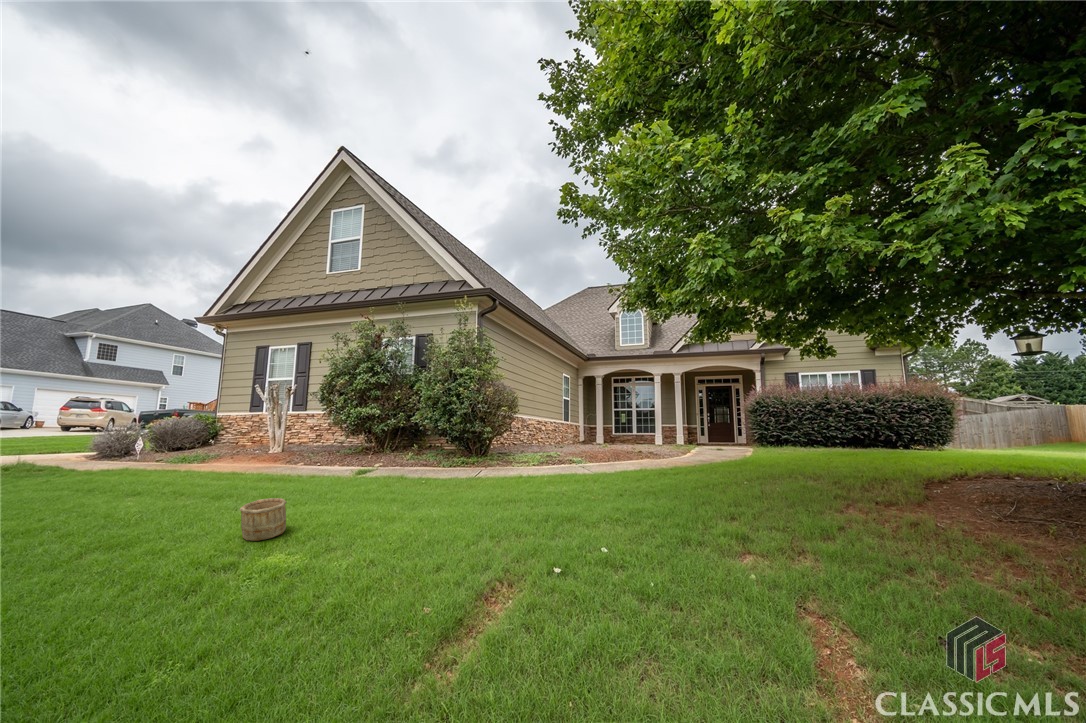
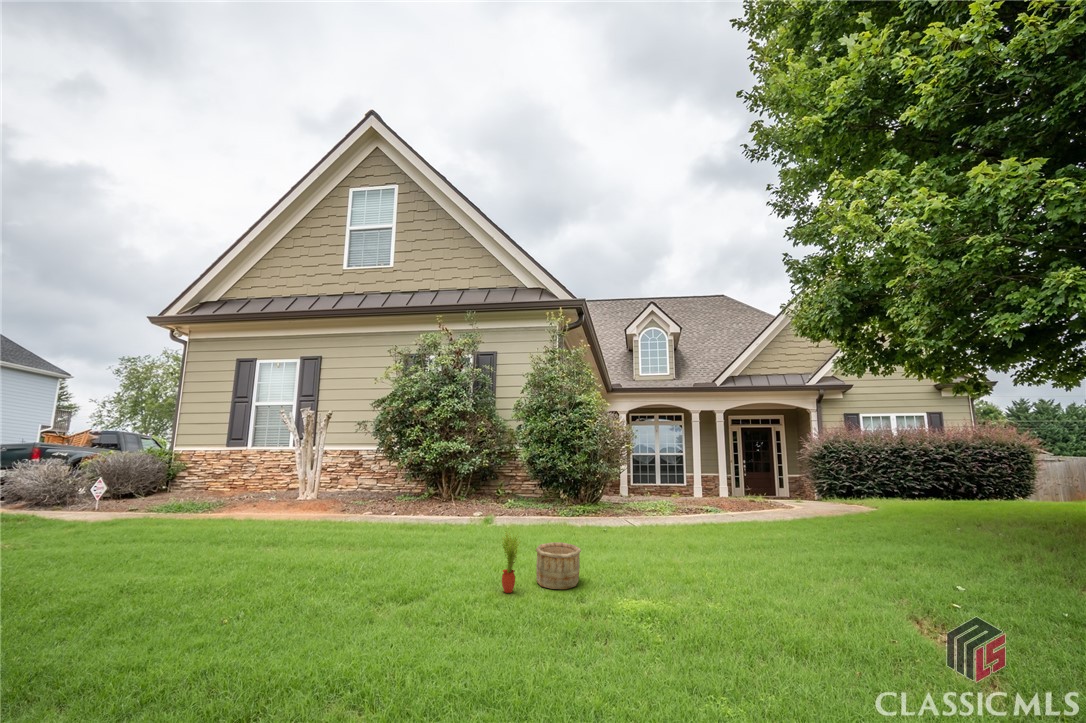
potted plant: none [192,489,220,543] -> present [502,531,520,593]

